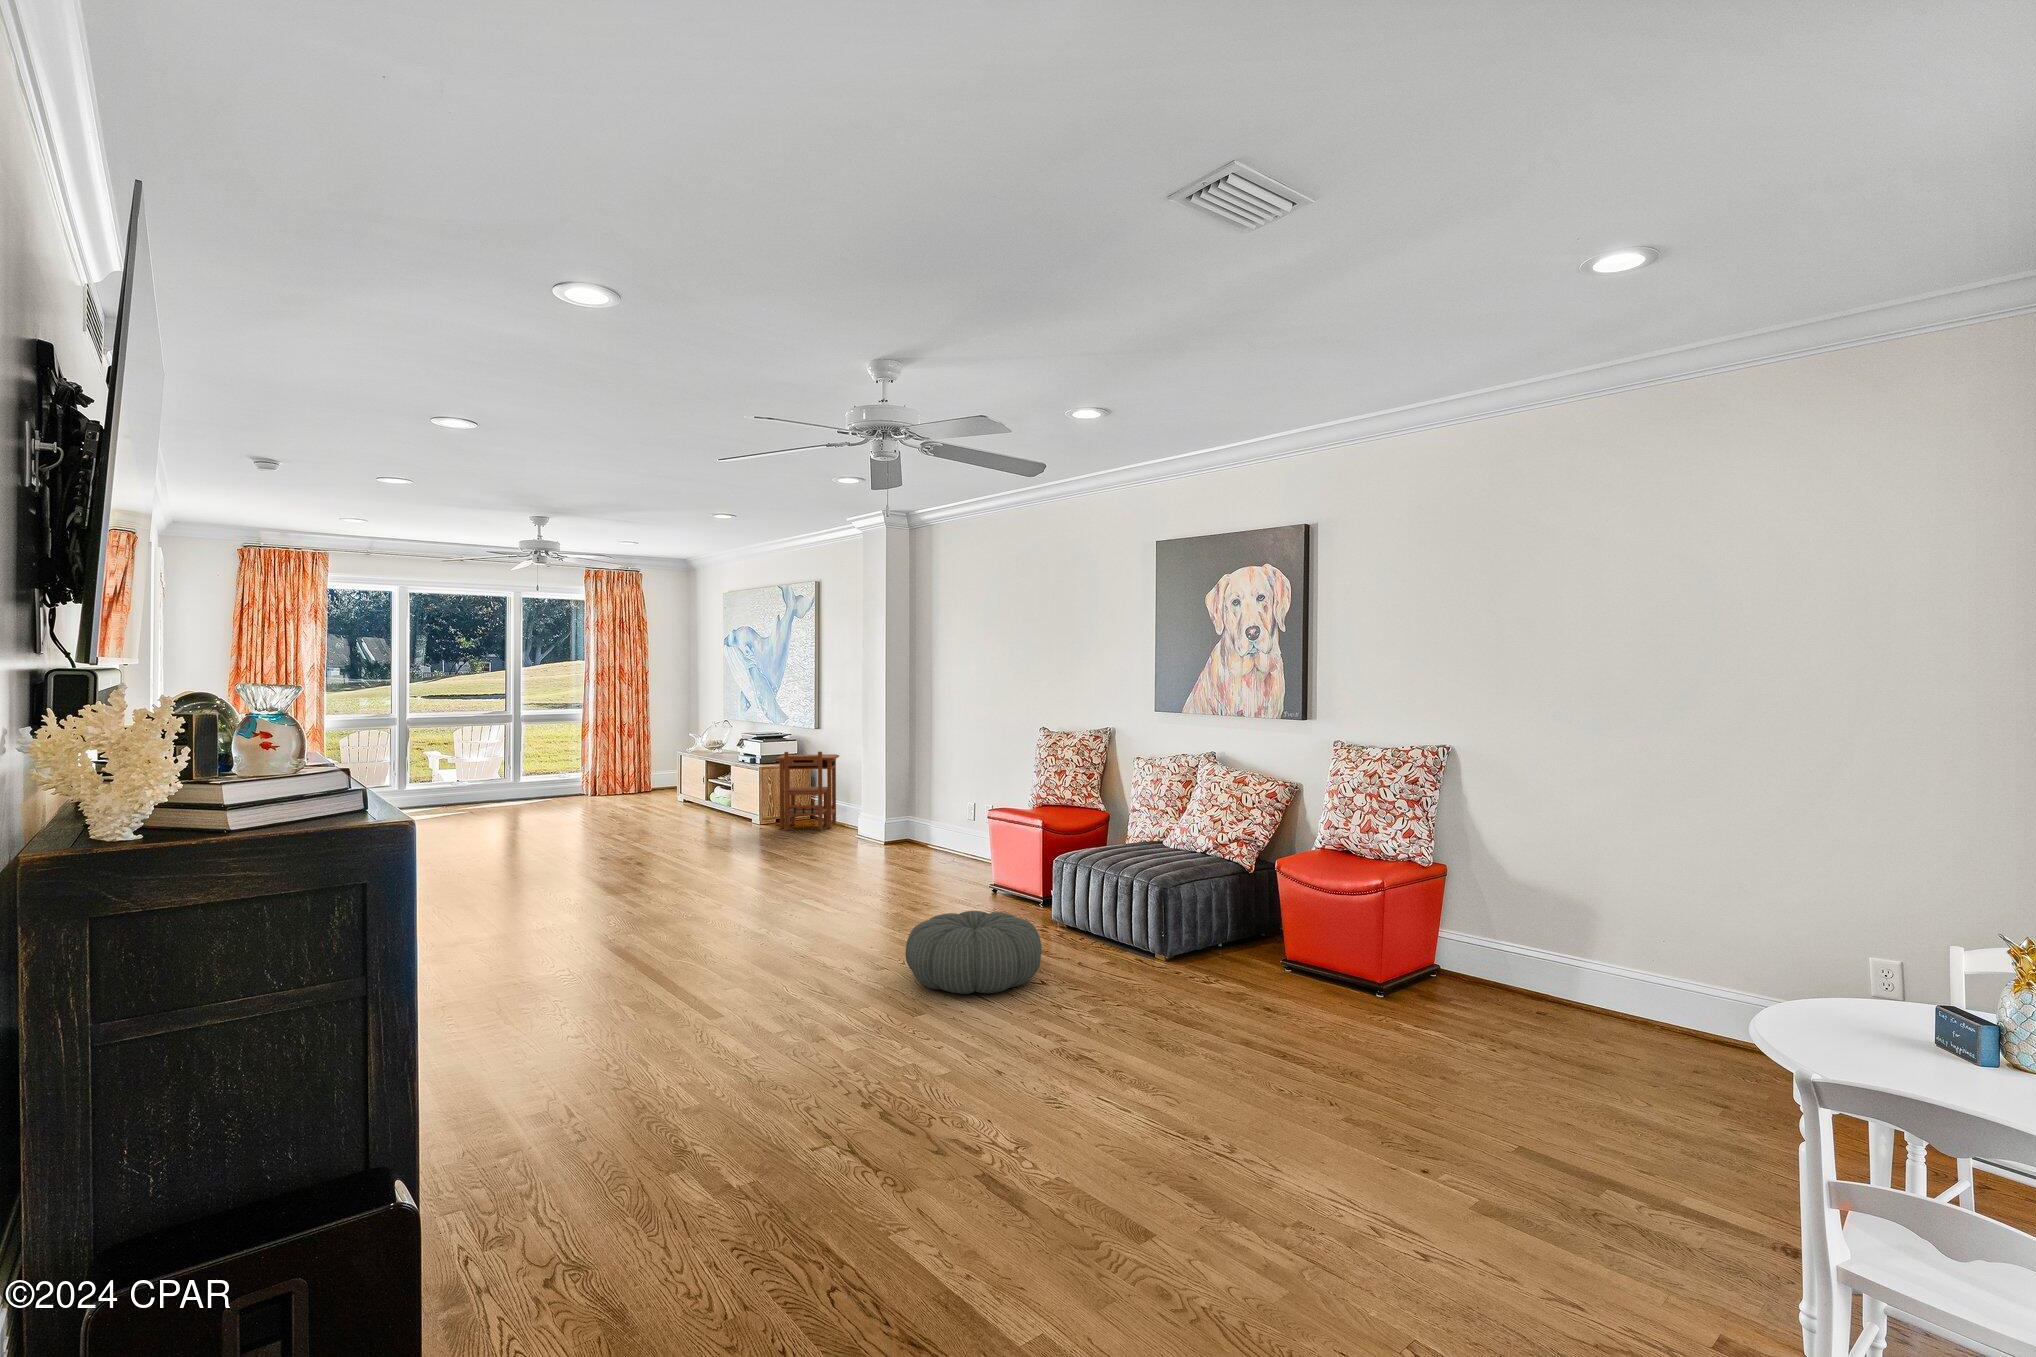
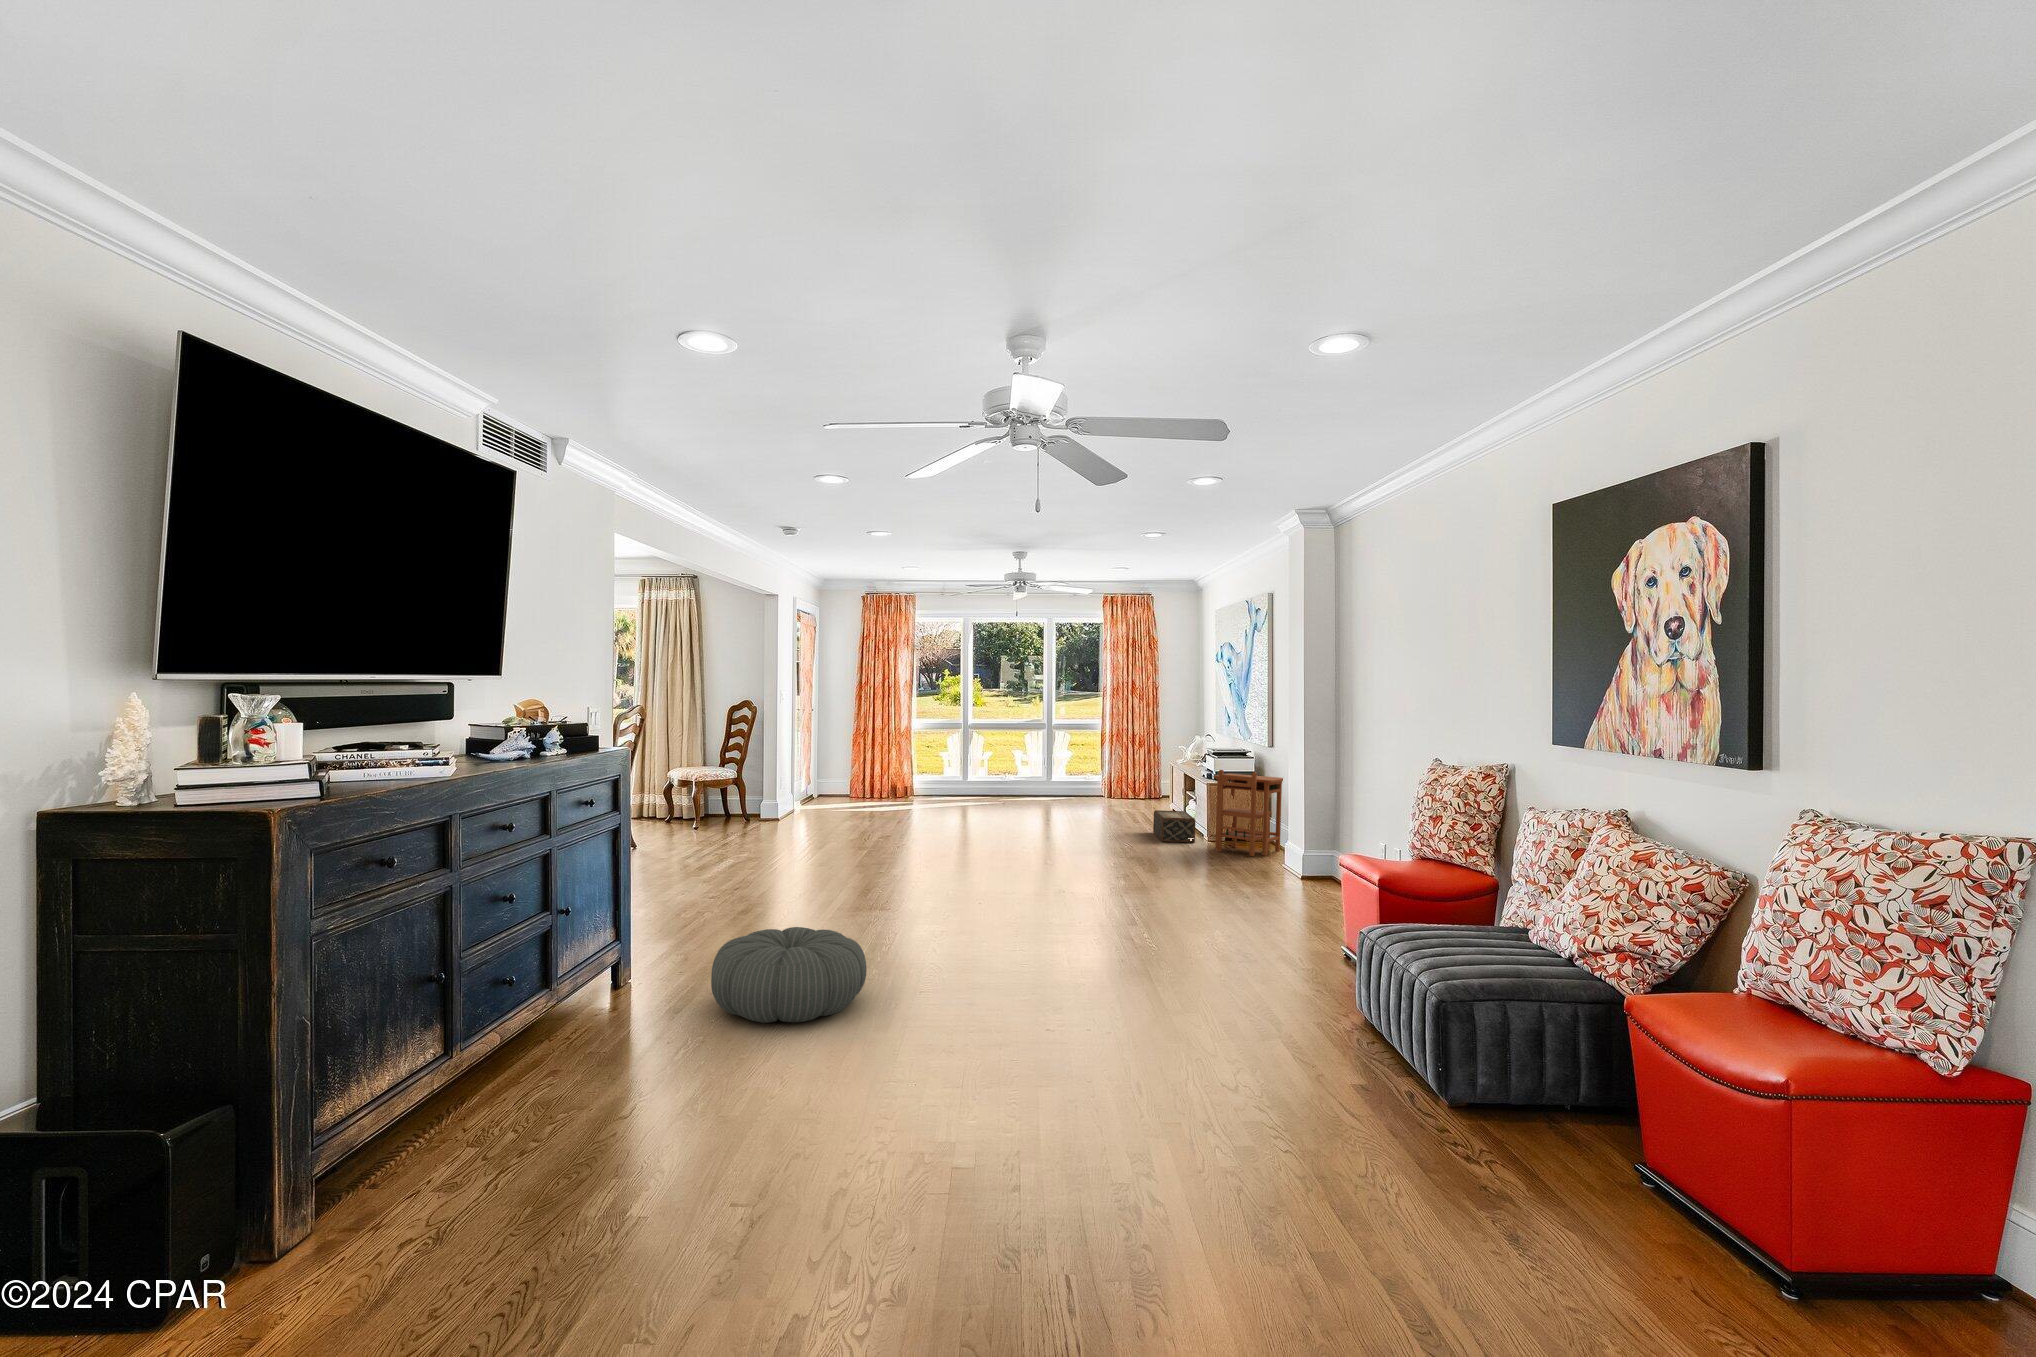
woven basket: none [699,797,753,829] -> present [1153,810,1196,842]
pouf: present [905,911,1042,994] -> present [711,927,867,1023]

